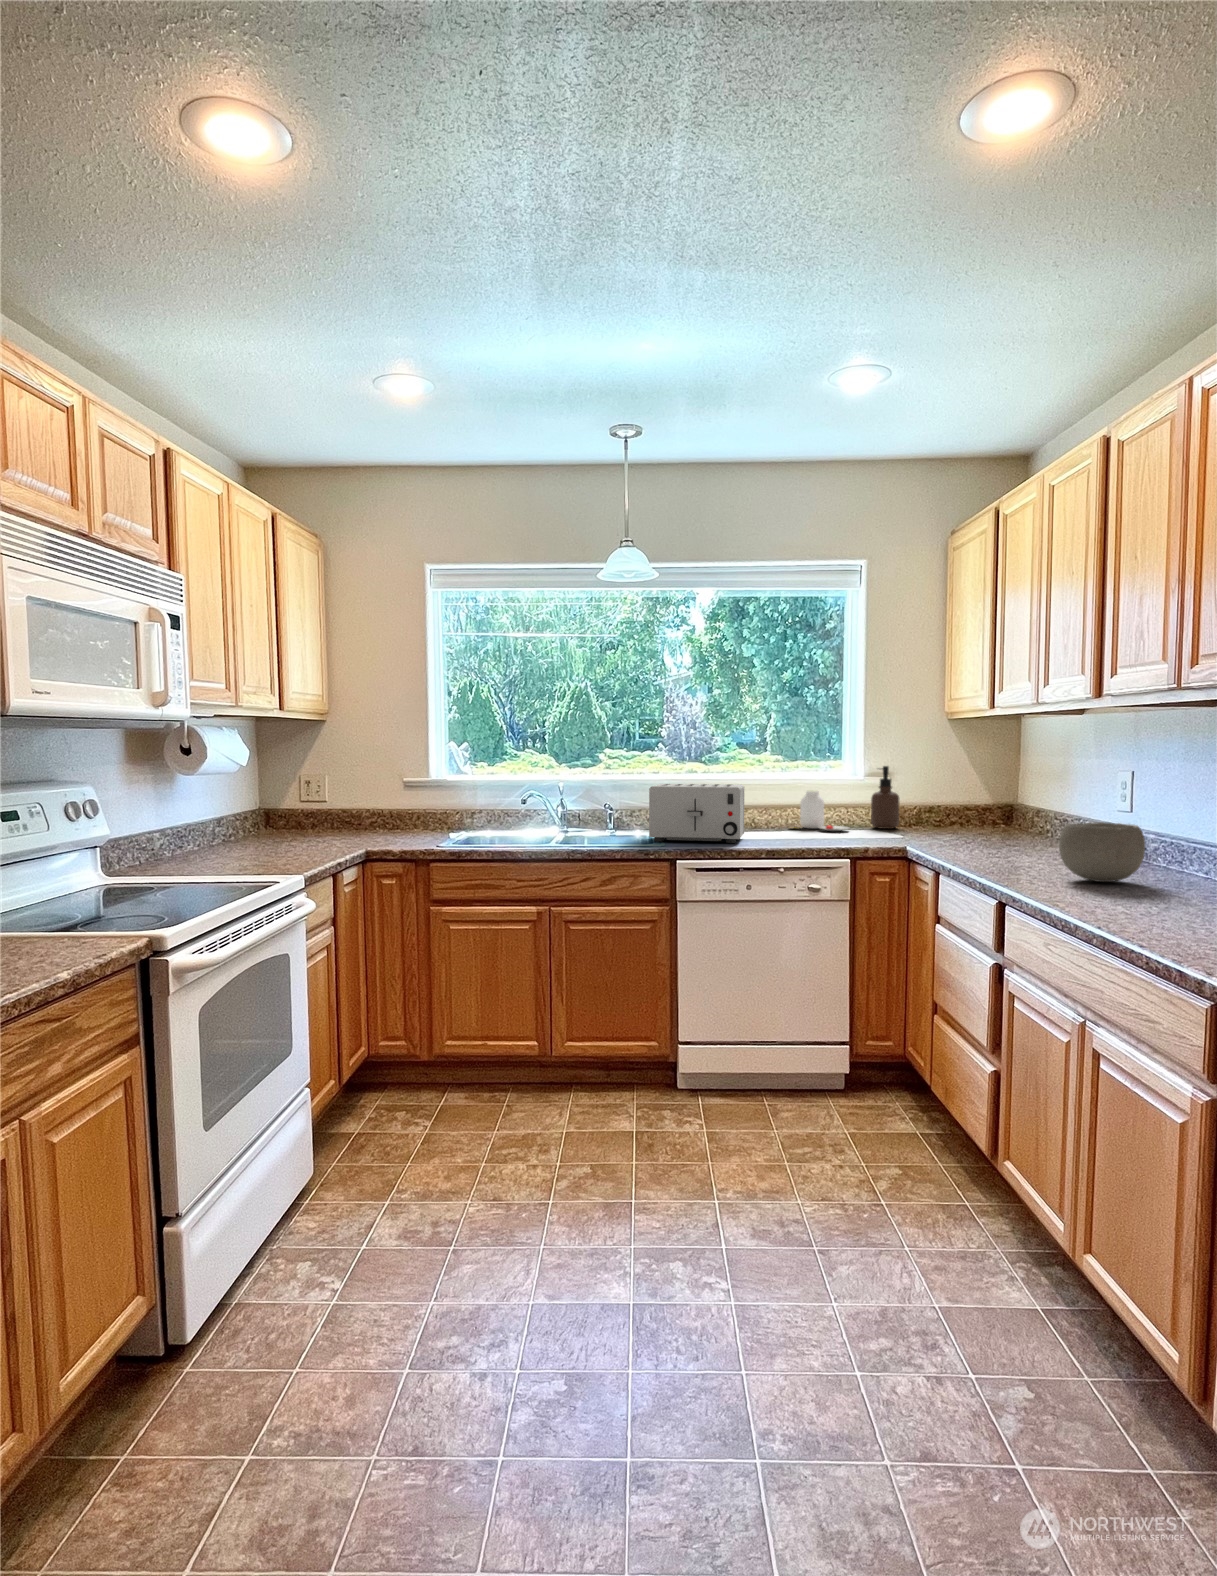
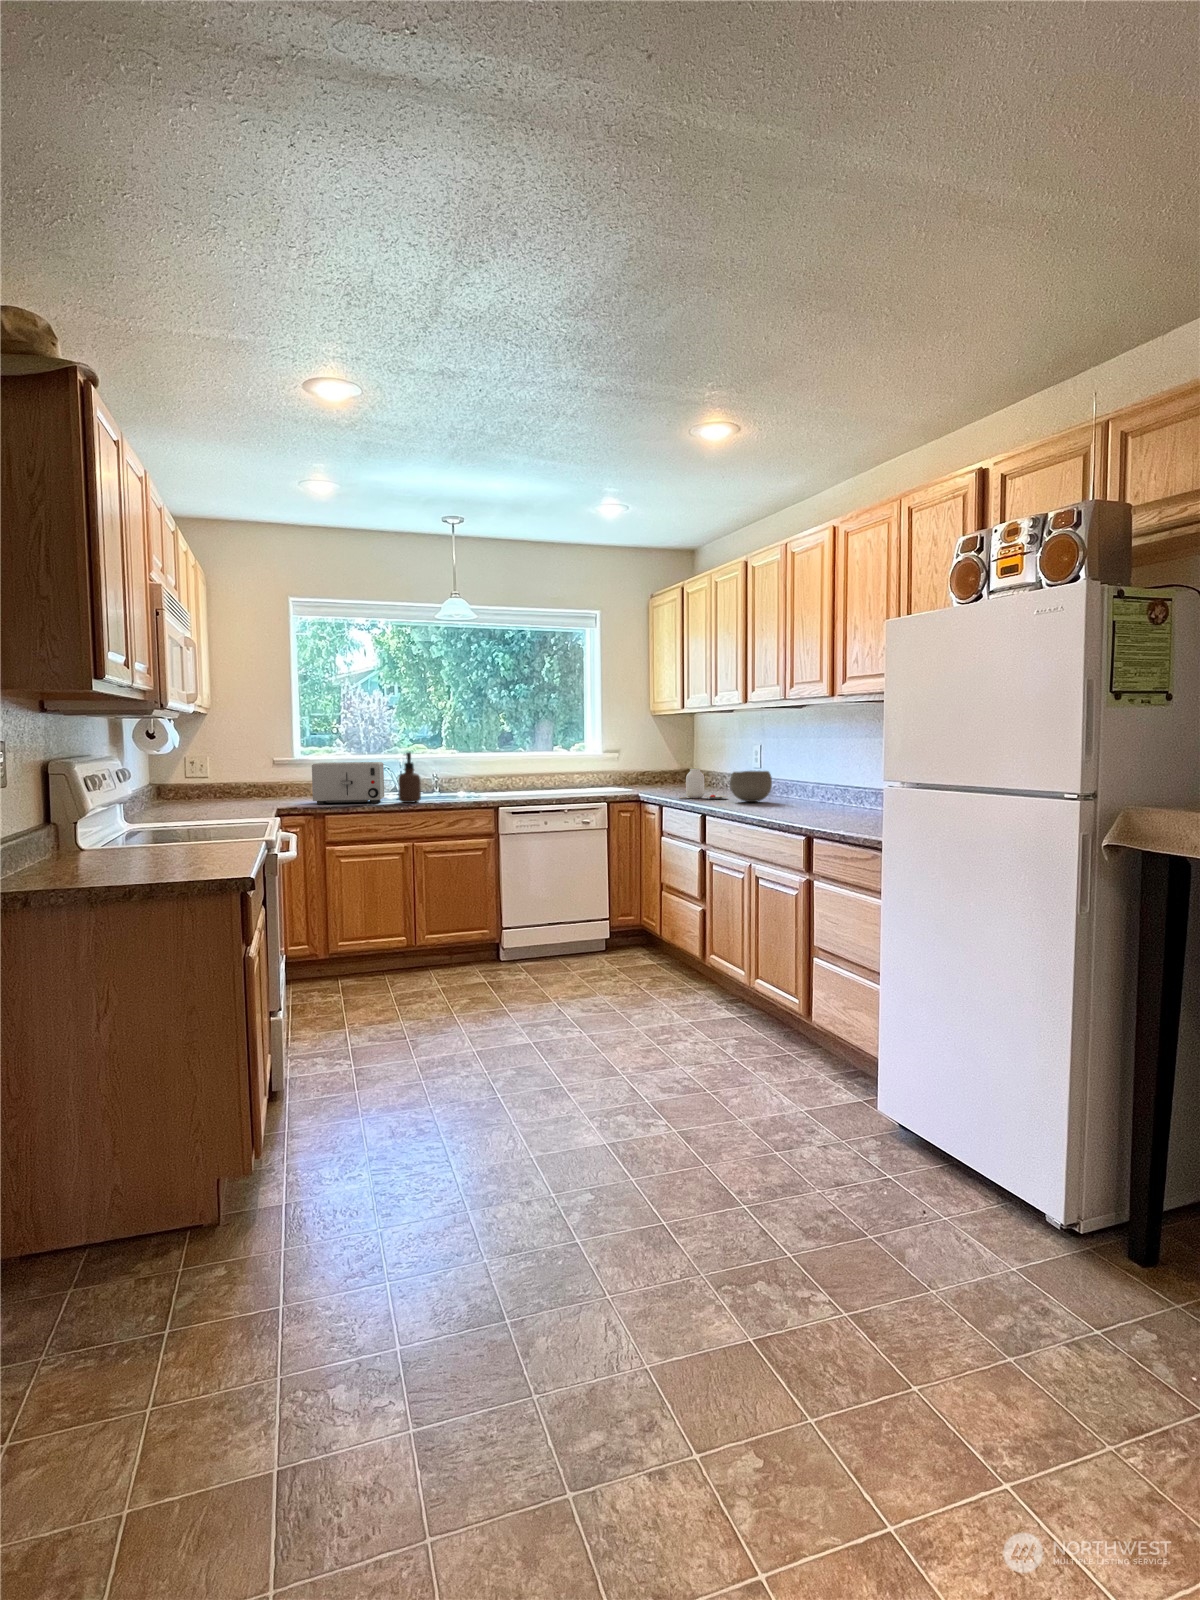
soap dispenser: present [871,766,899,829] -> present [398,752,421,803]
toaster: present [649,784,744,843] -> present [312,762,384,804]
jar: present [799,791,848,831] -> present [683,768,728,799]

